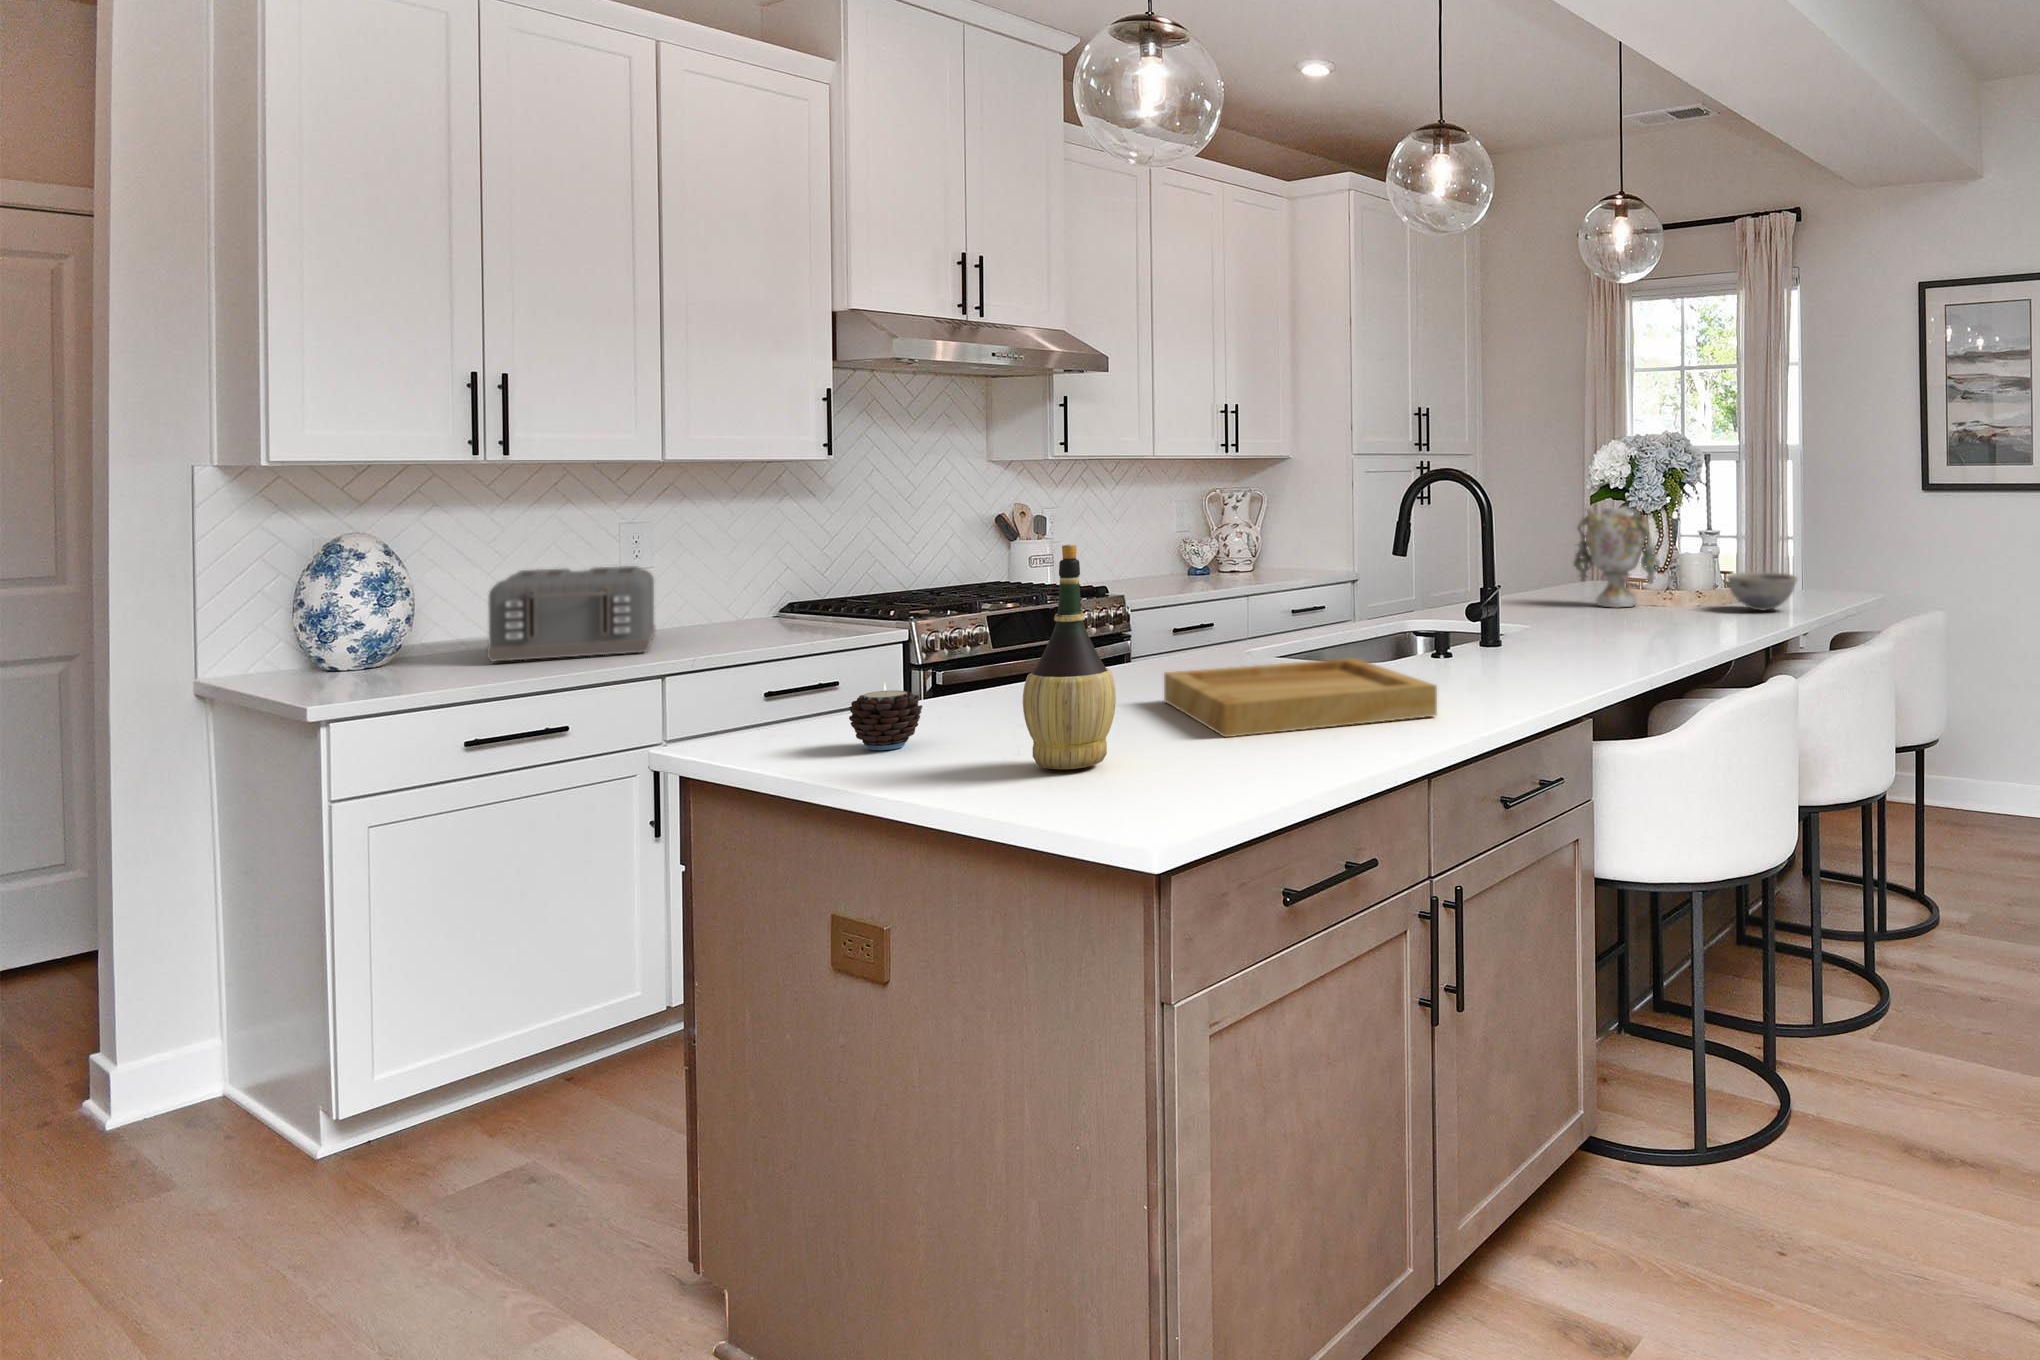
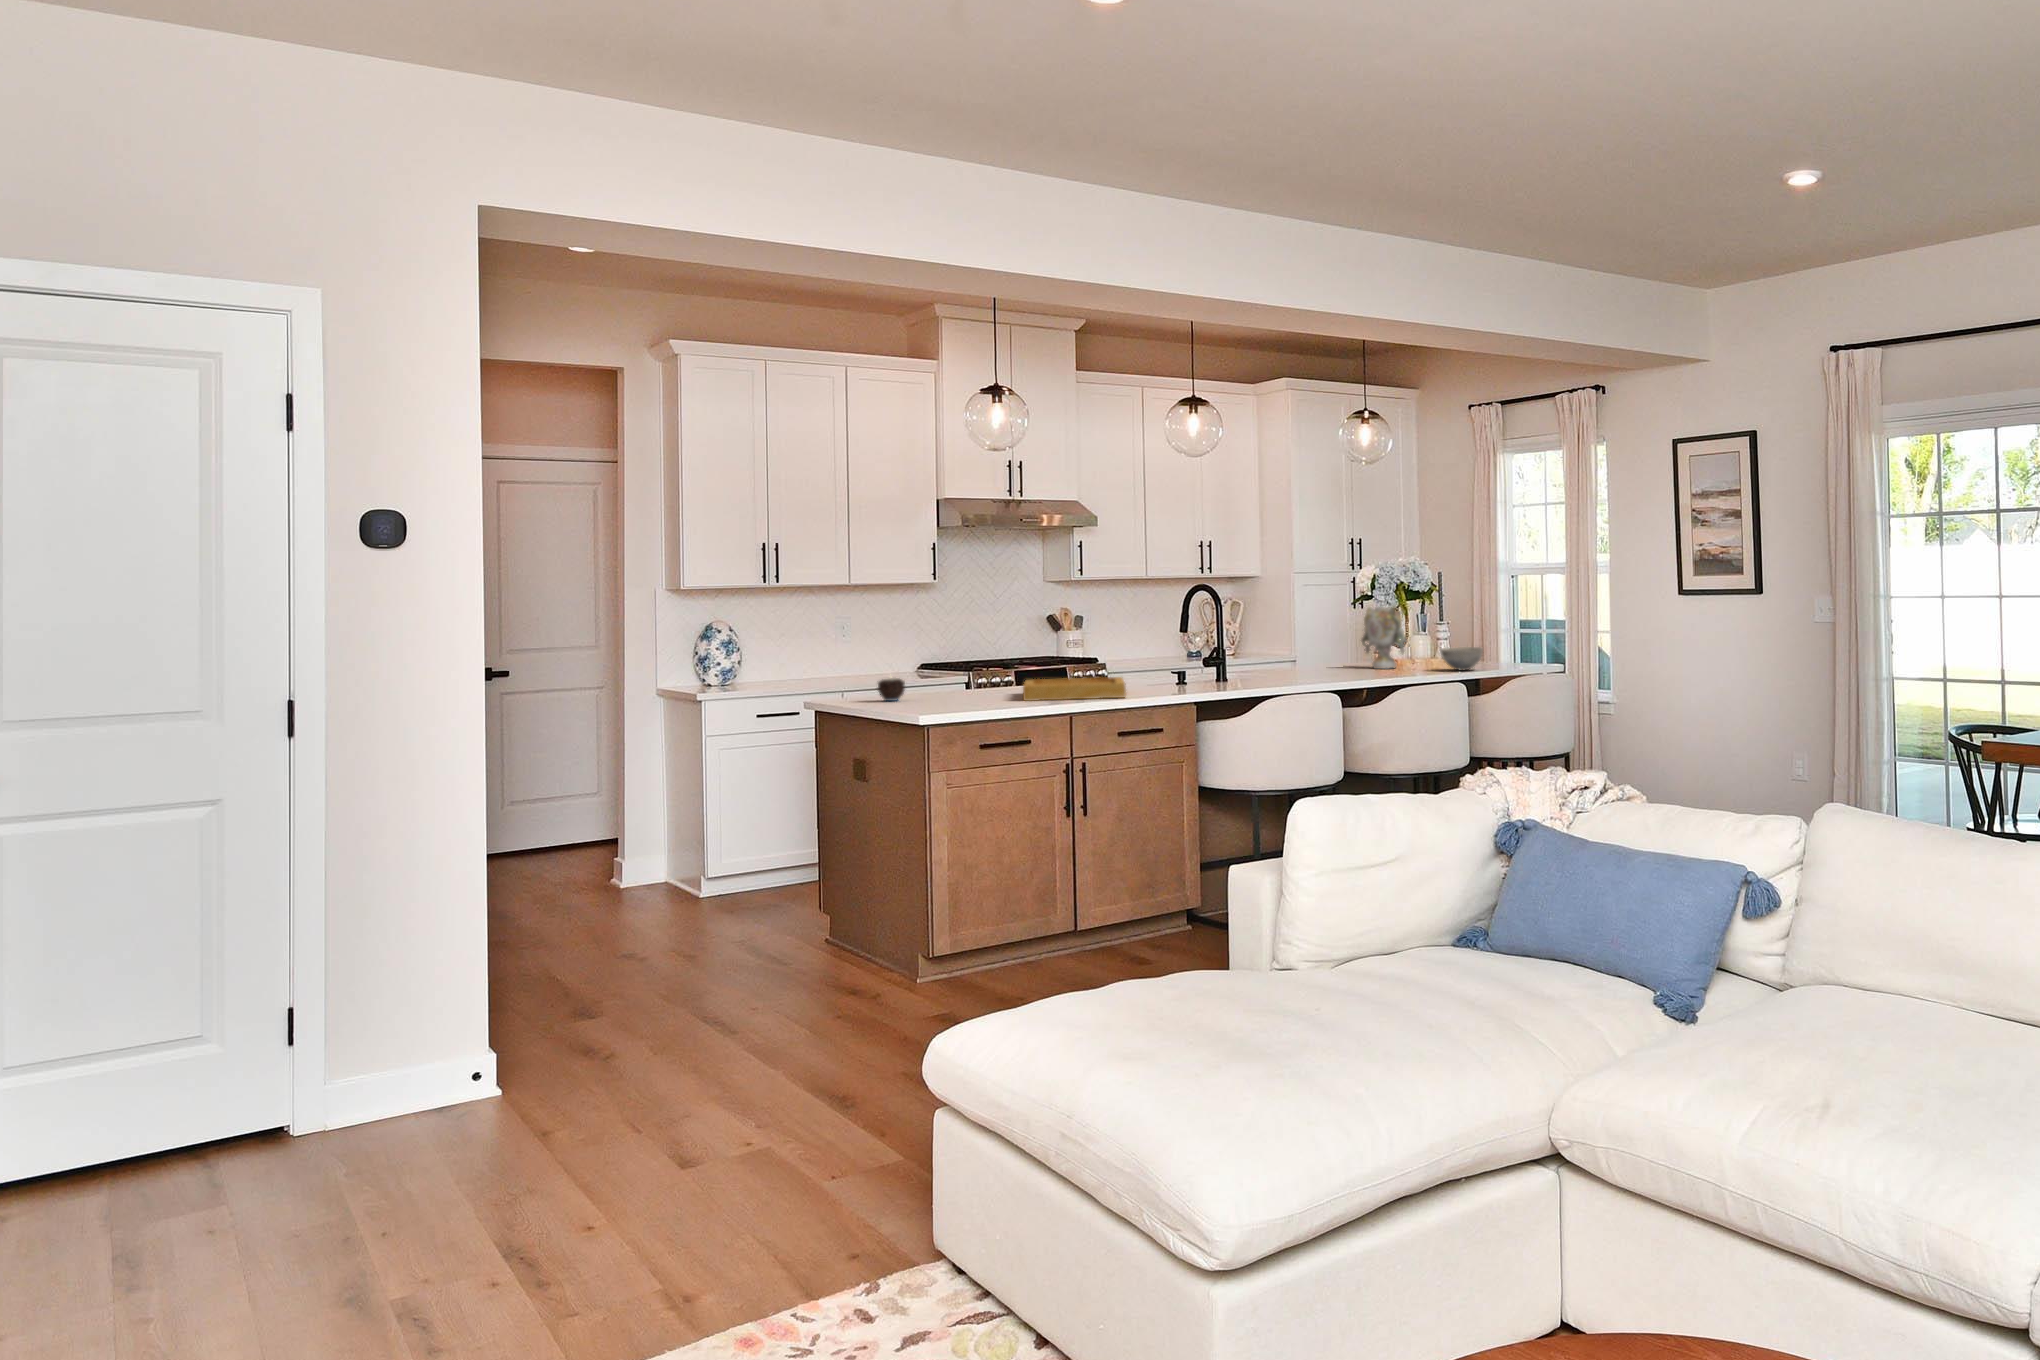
wine bottle: present [1023,544,1116,769] -> none [928,616,965,705]
toaster: present [487,566,656,661] -> none [772,638,852,683]

